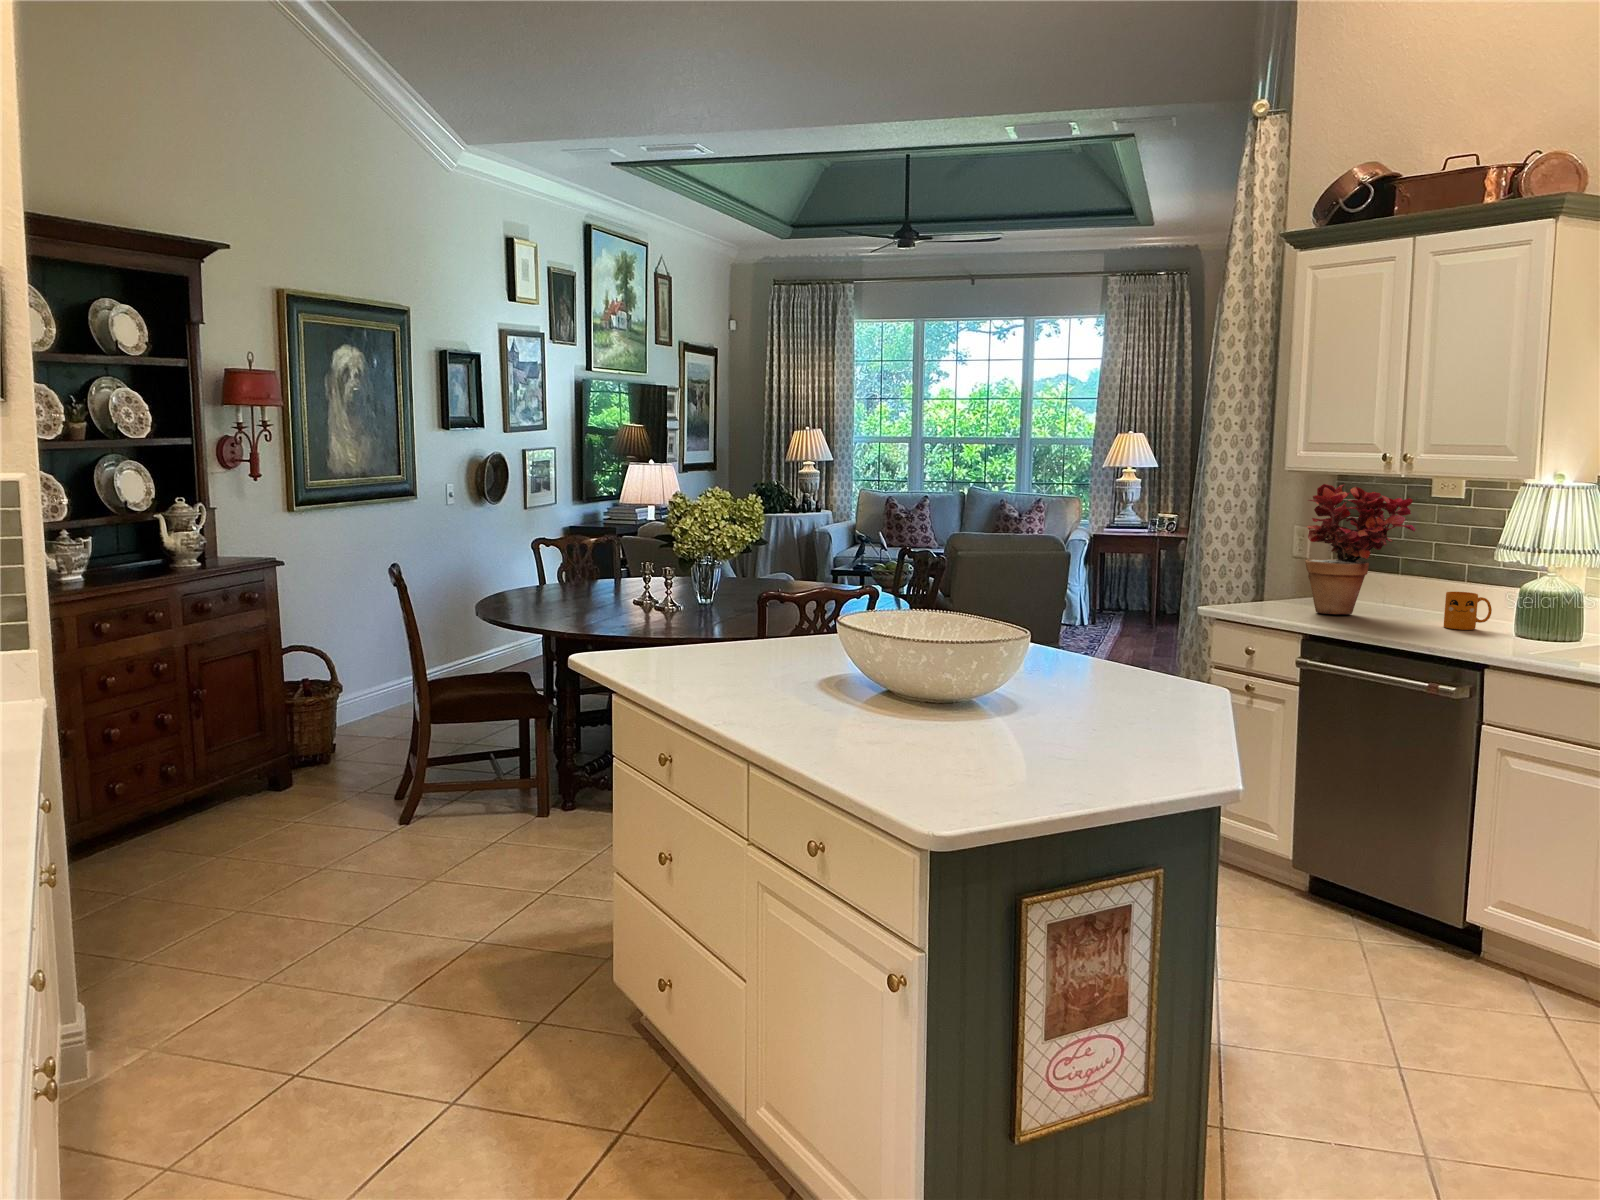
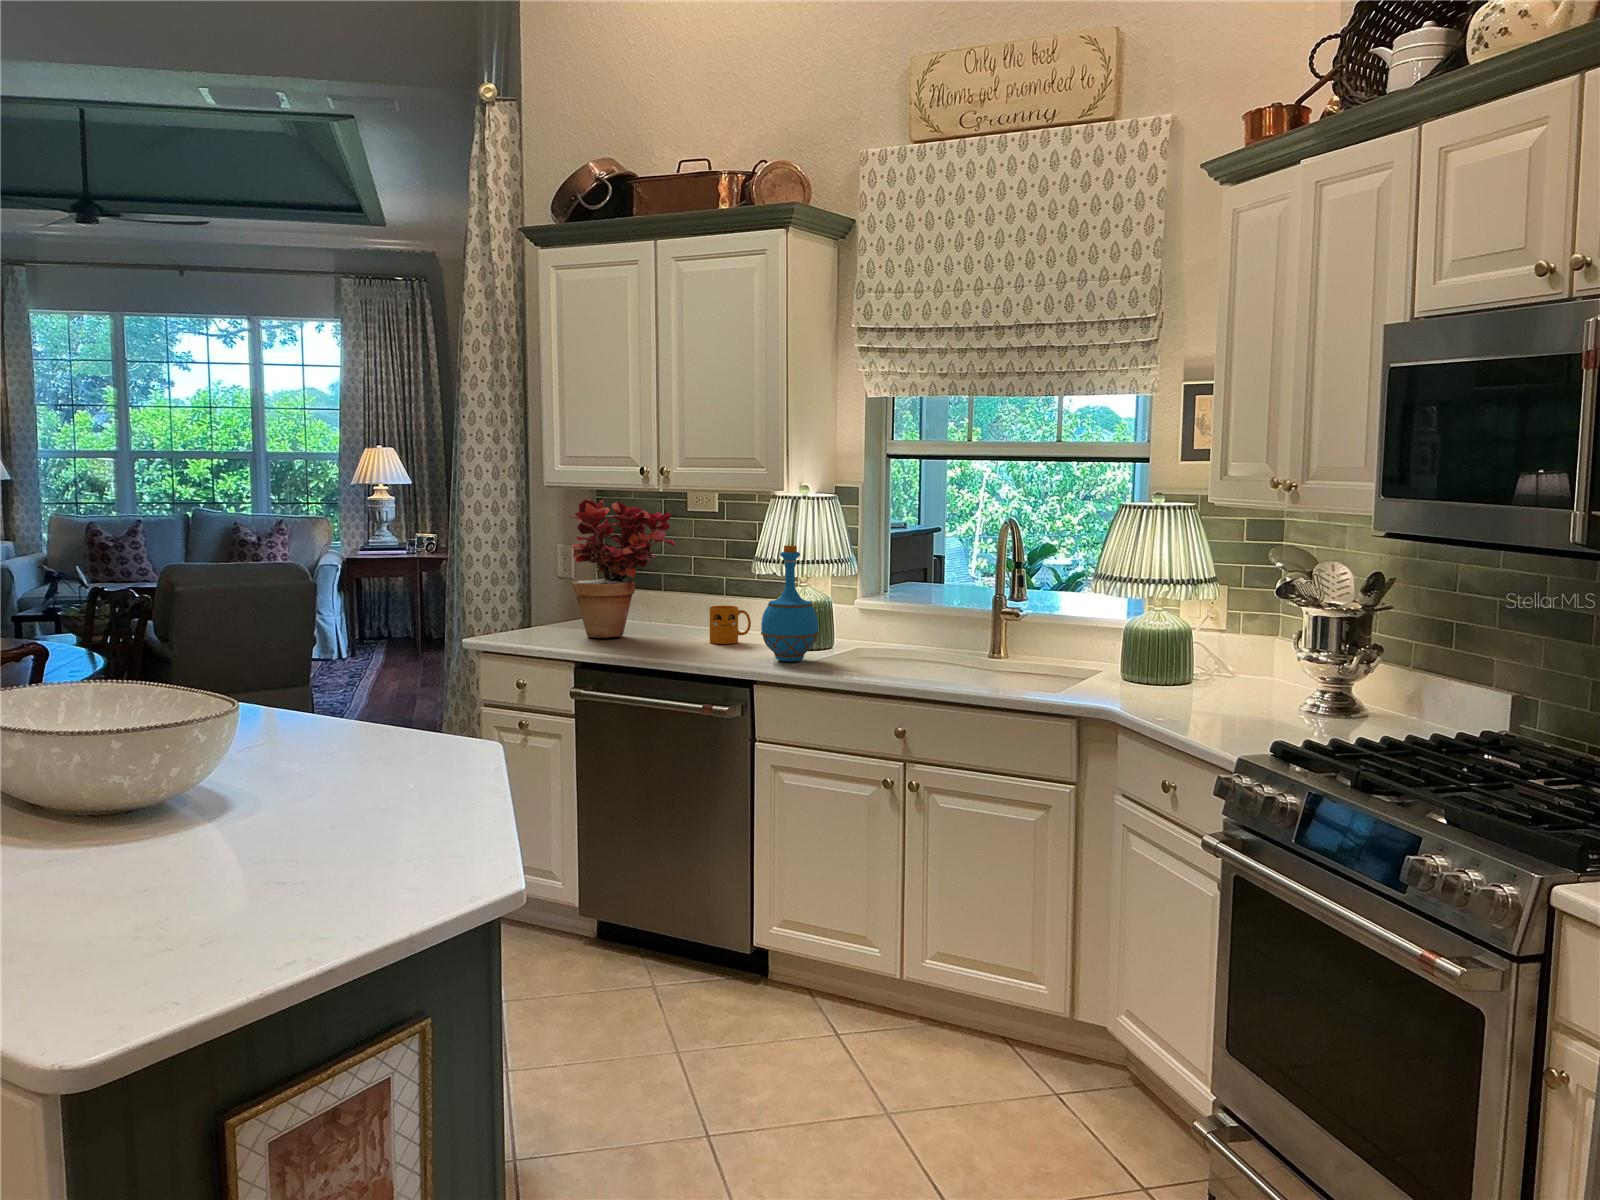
bottle: none [1498,534,1566,651] -> present [761,545,819,662]

